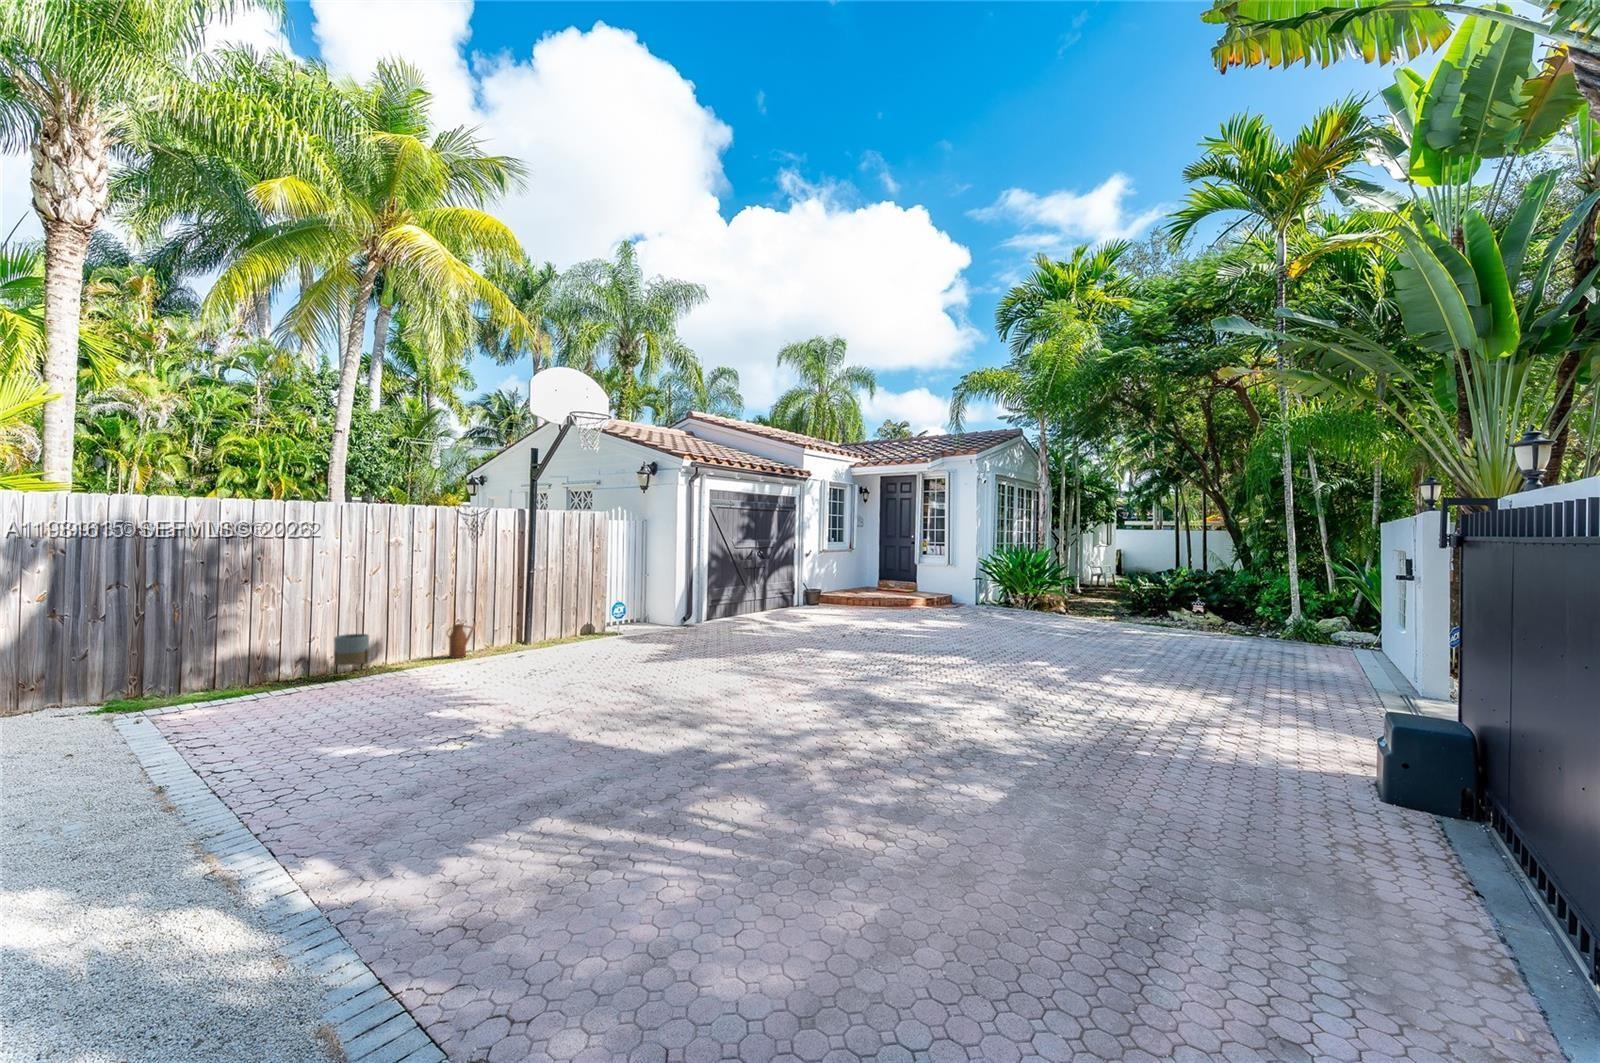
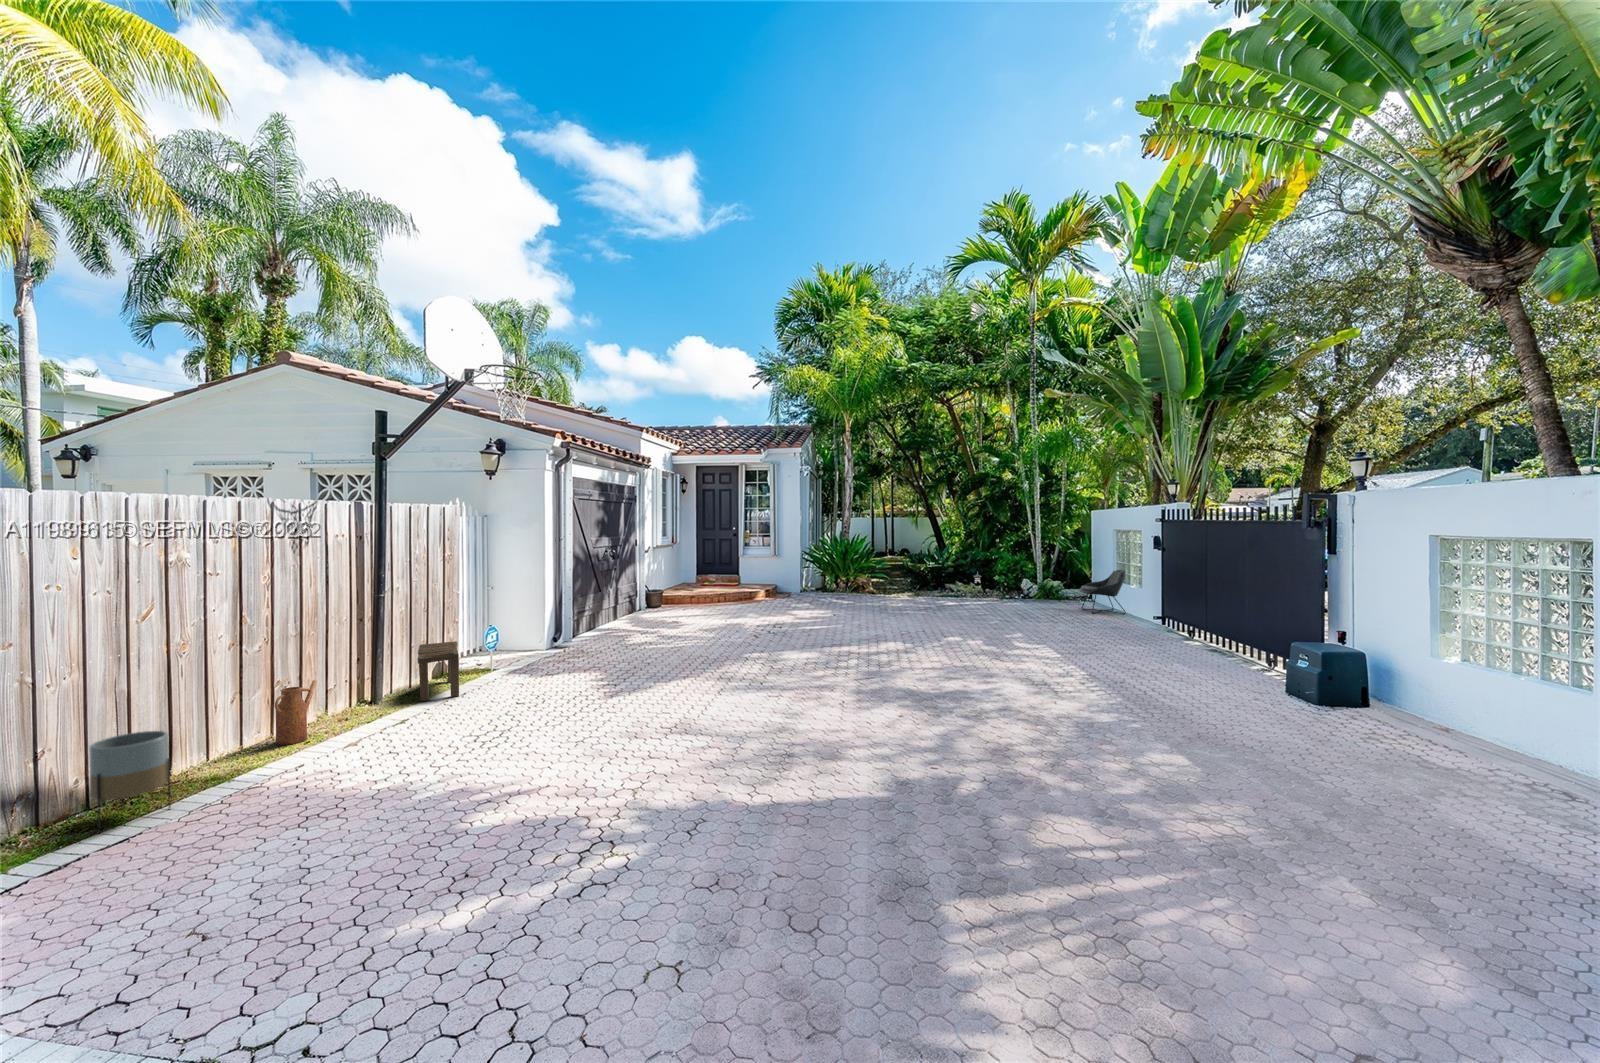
lounge chair: none [1273,600,1335,657] -> present [1079,570,1126,615]
bench: none [548,610,590,647] -> present [417,641,459,701]

